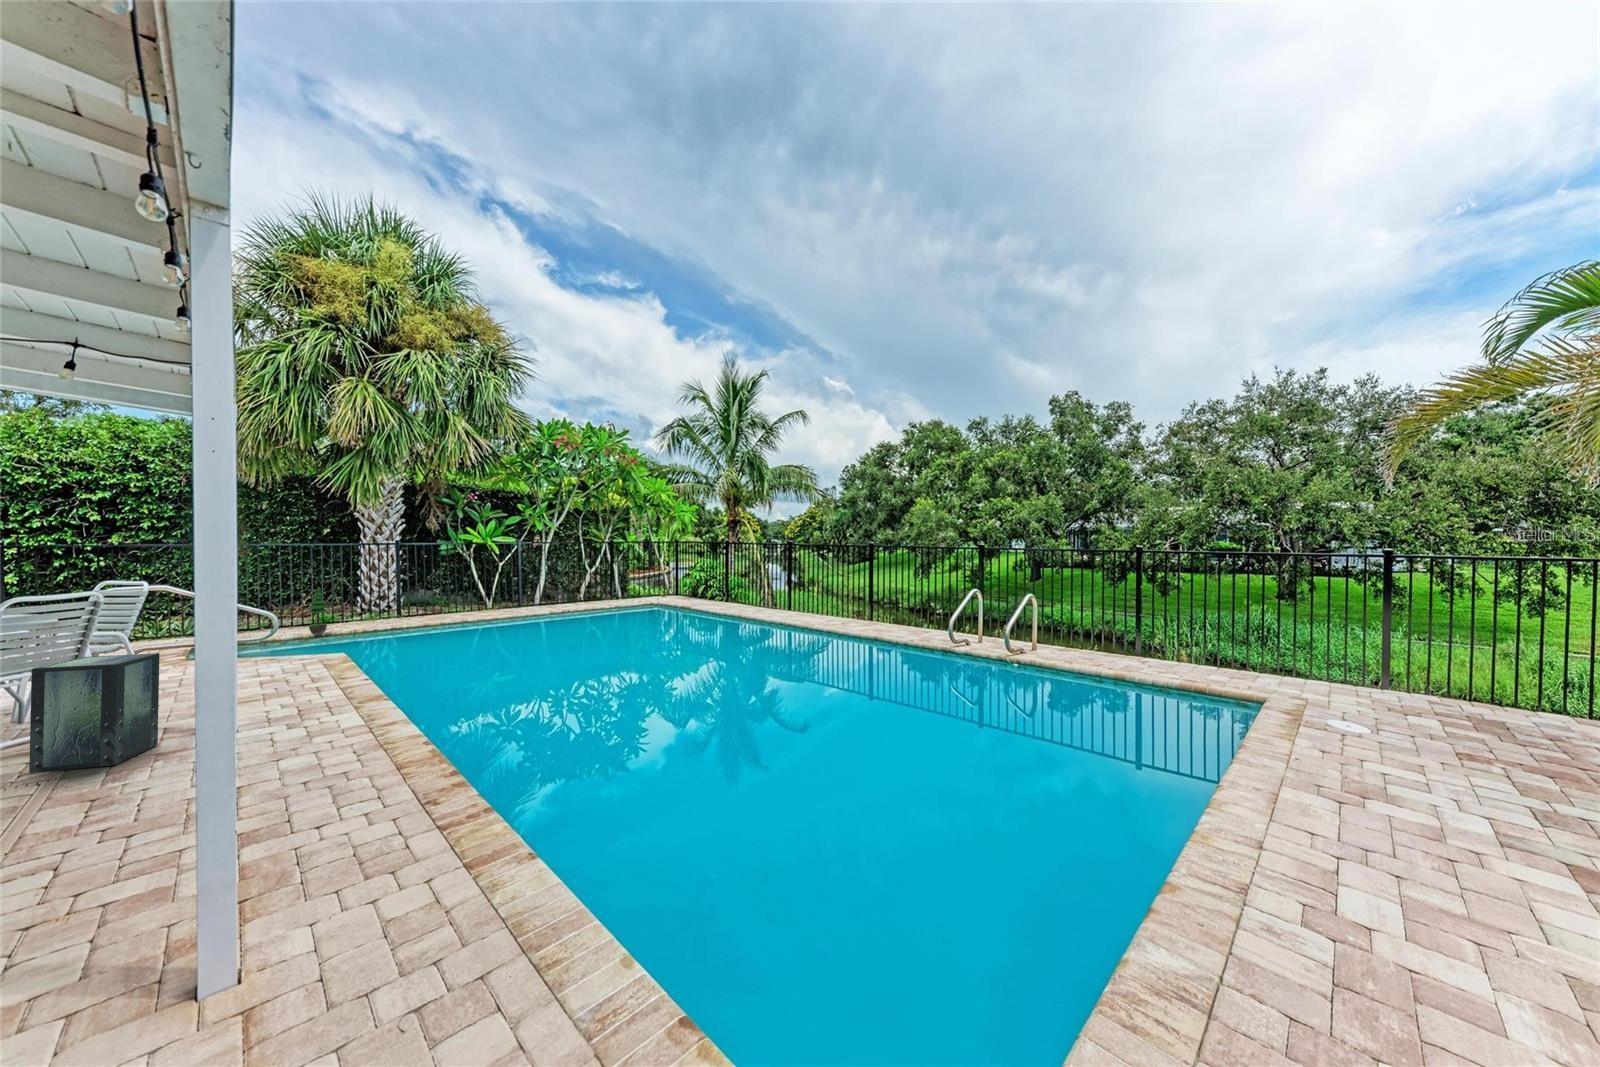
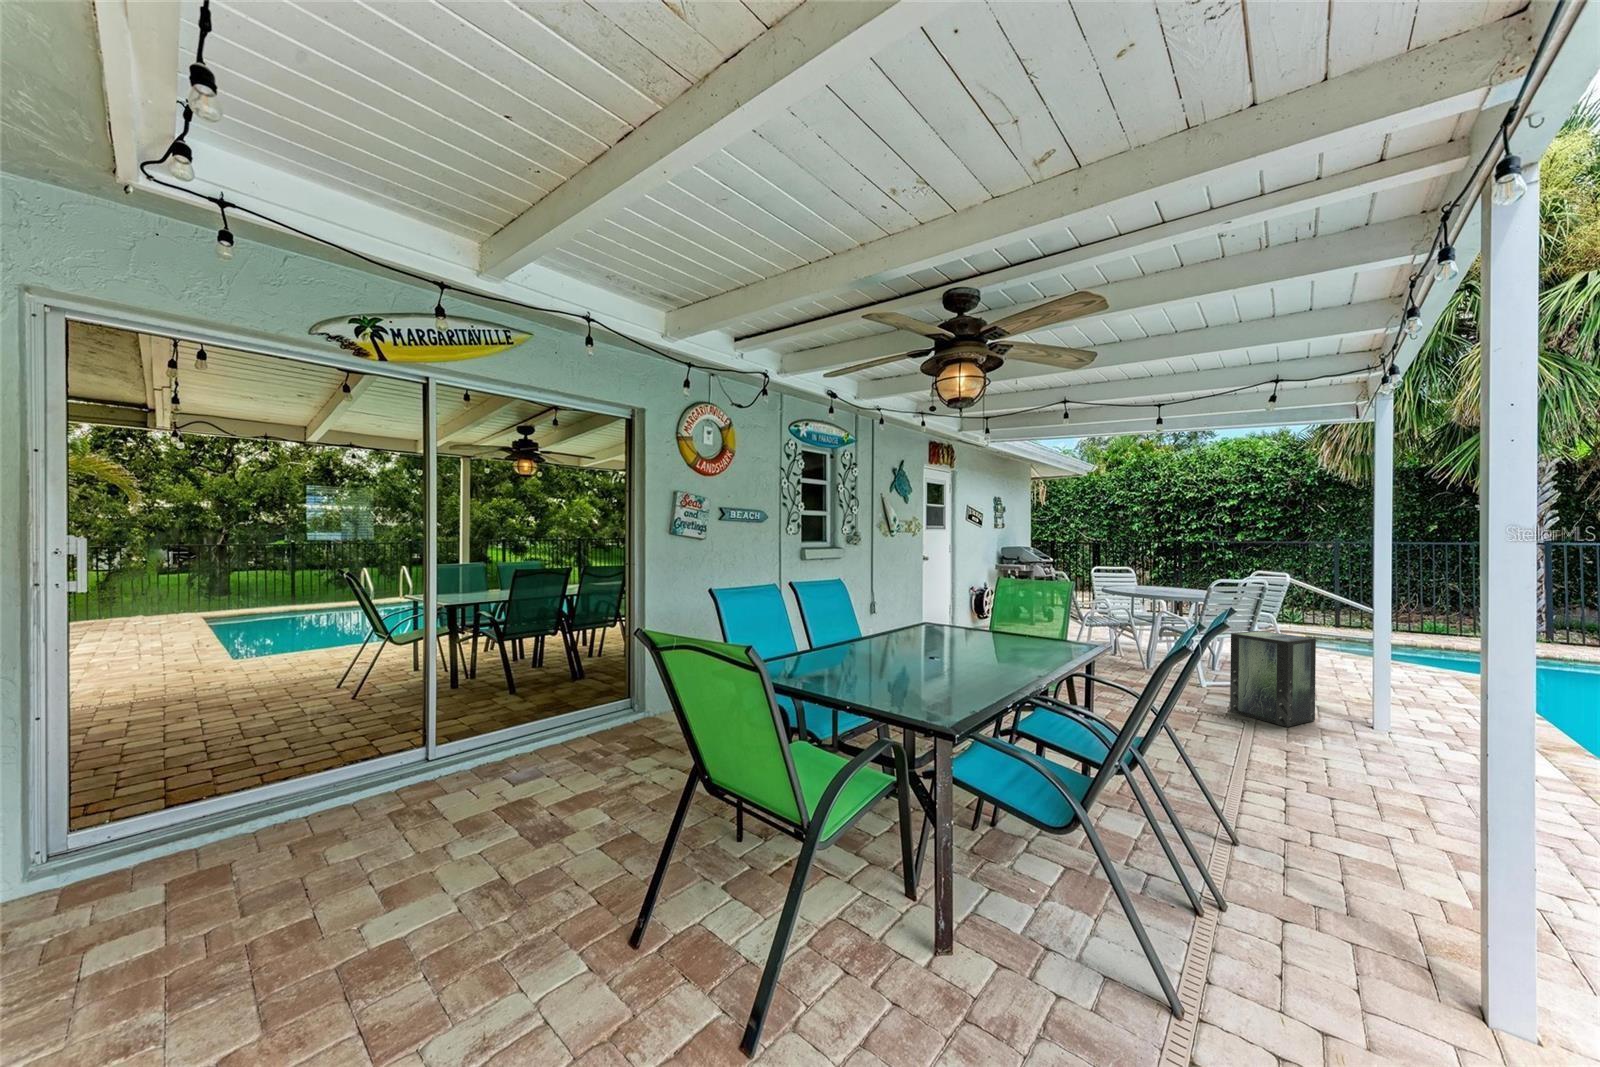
potted tree: present [308,587,329,637] -> none [1418,591,1449,648]

